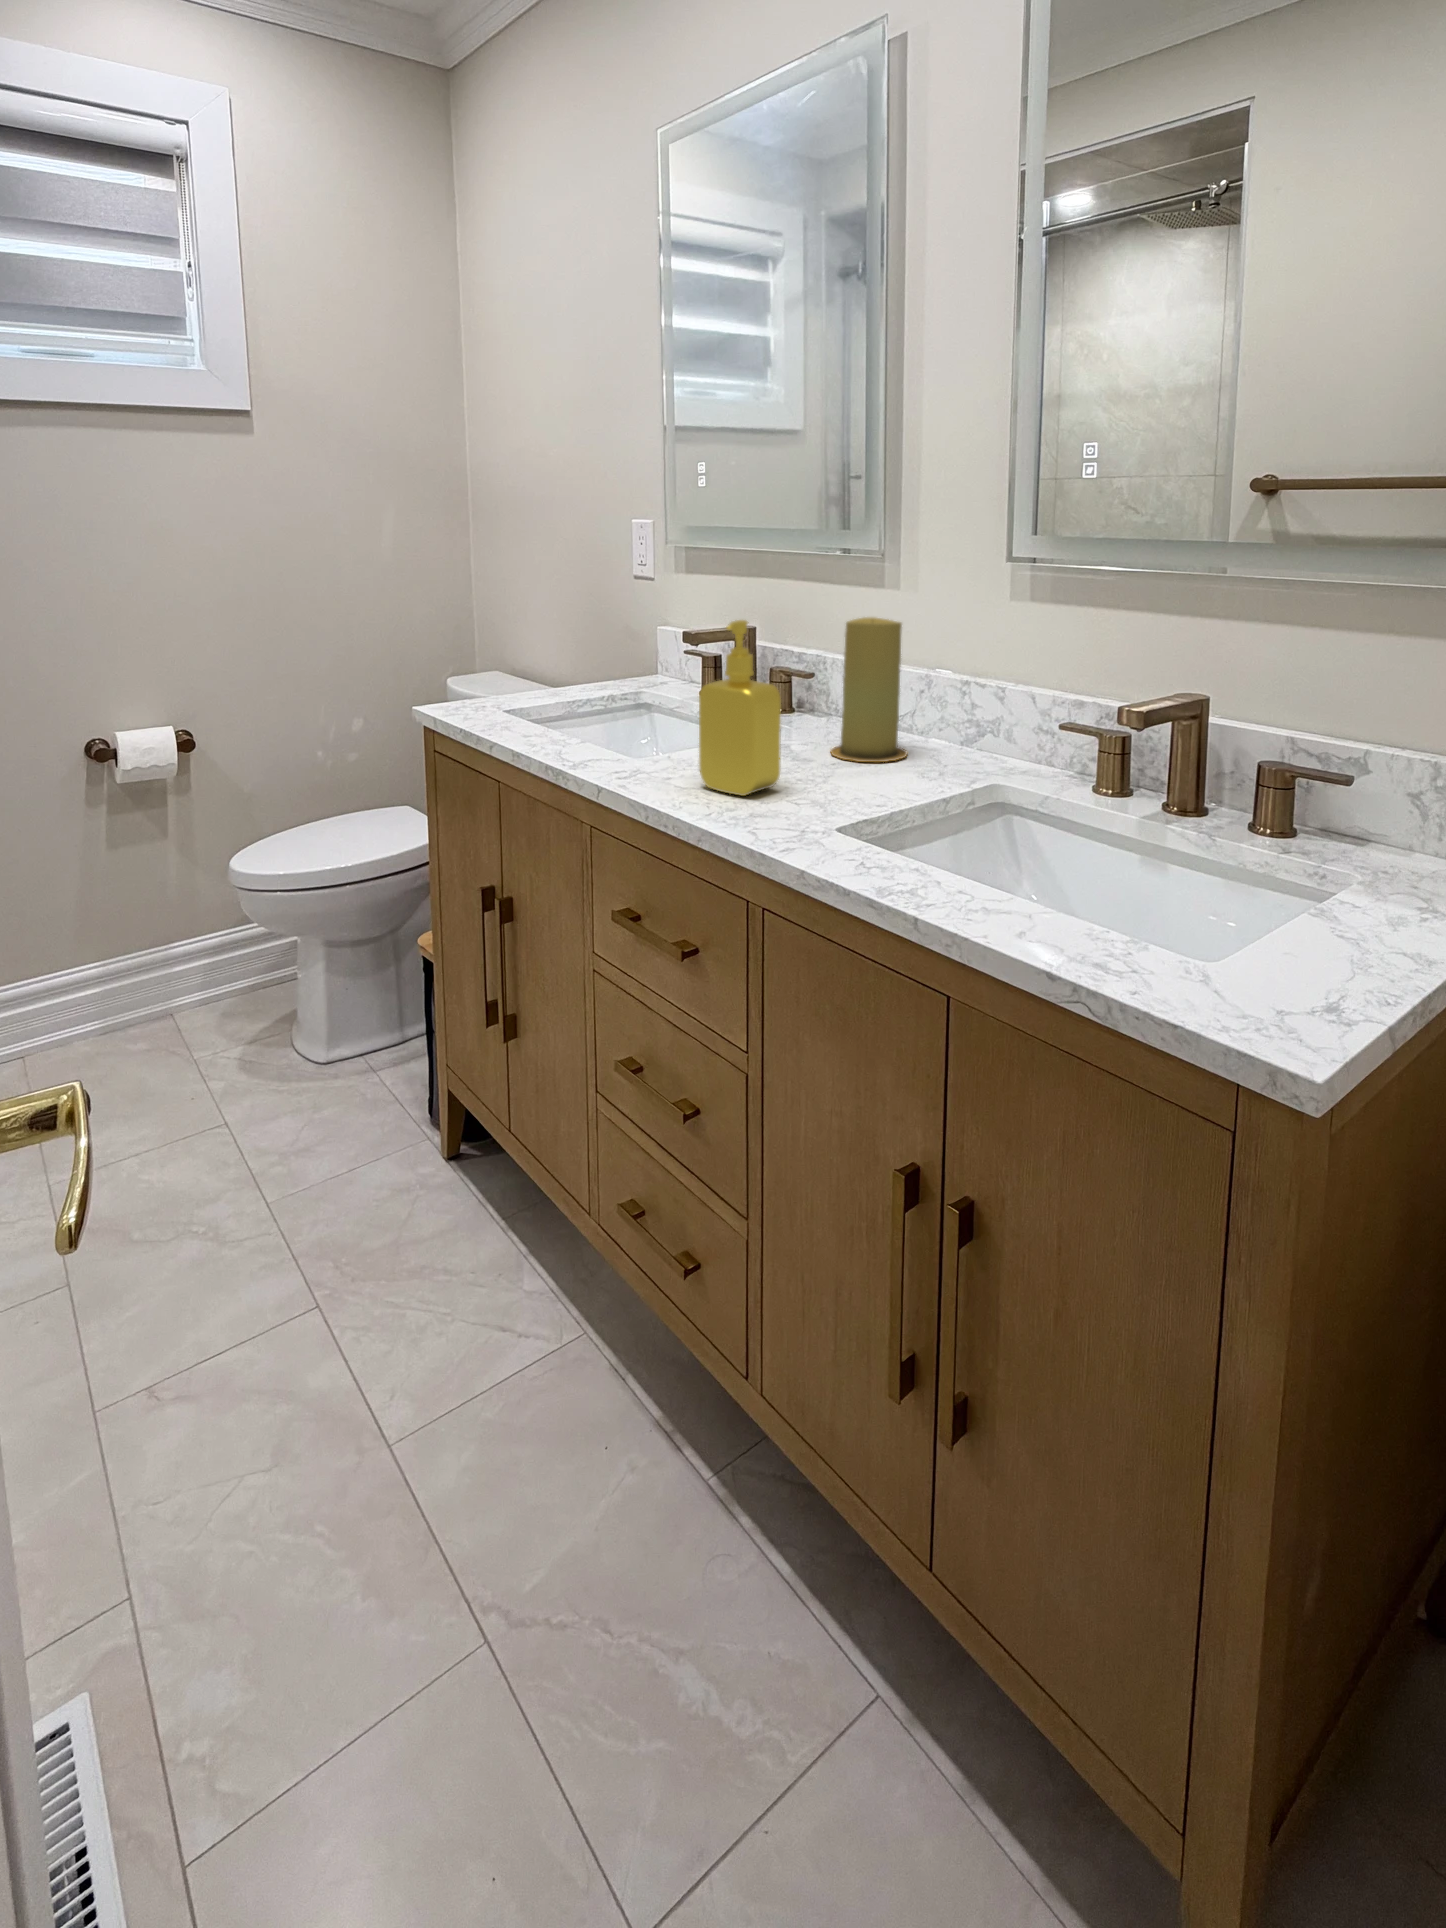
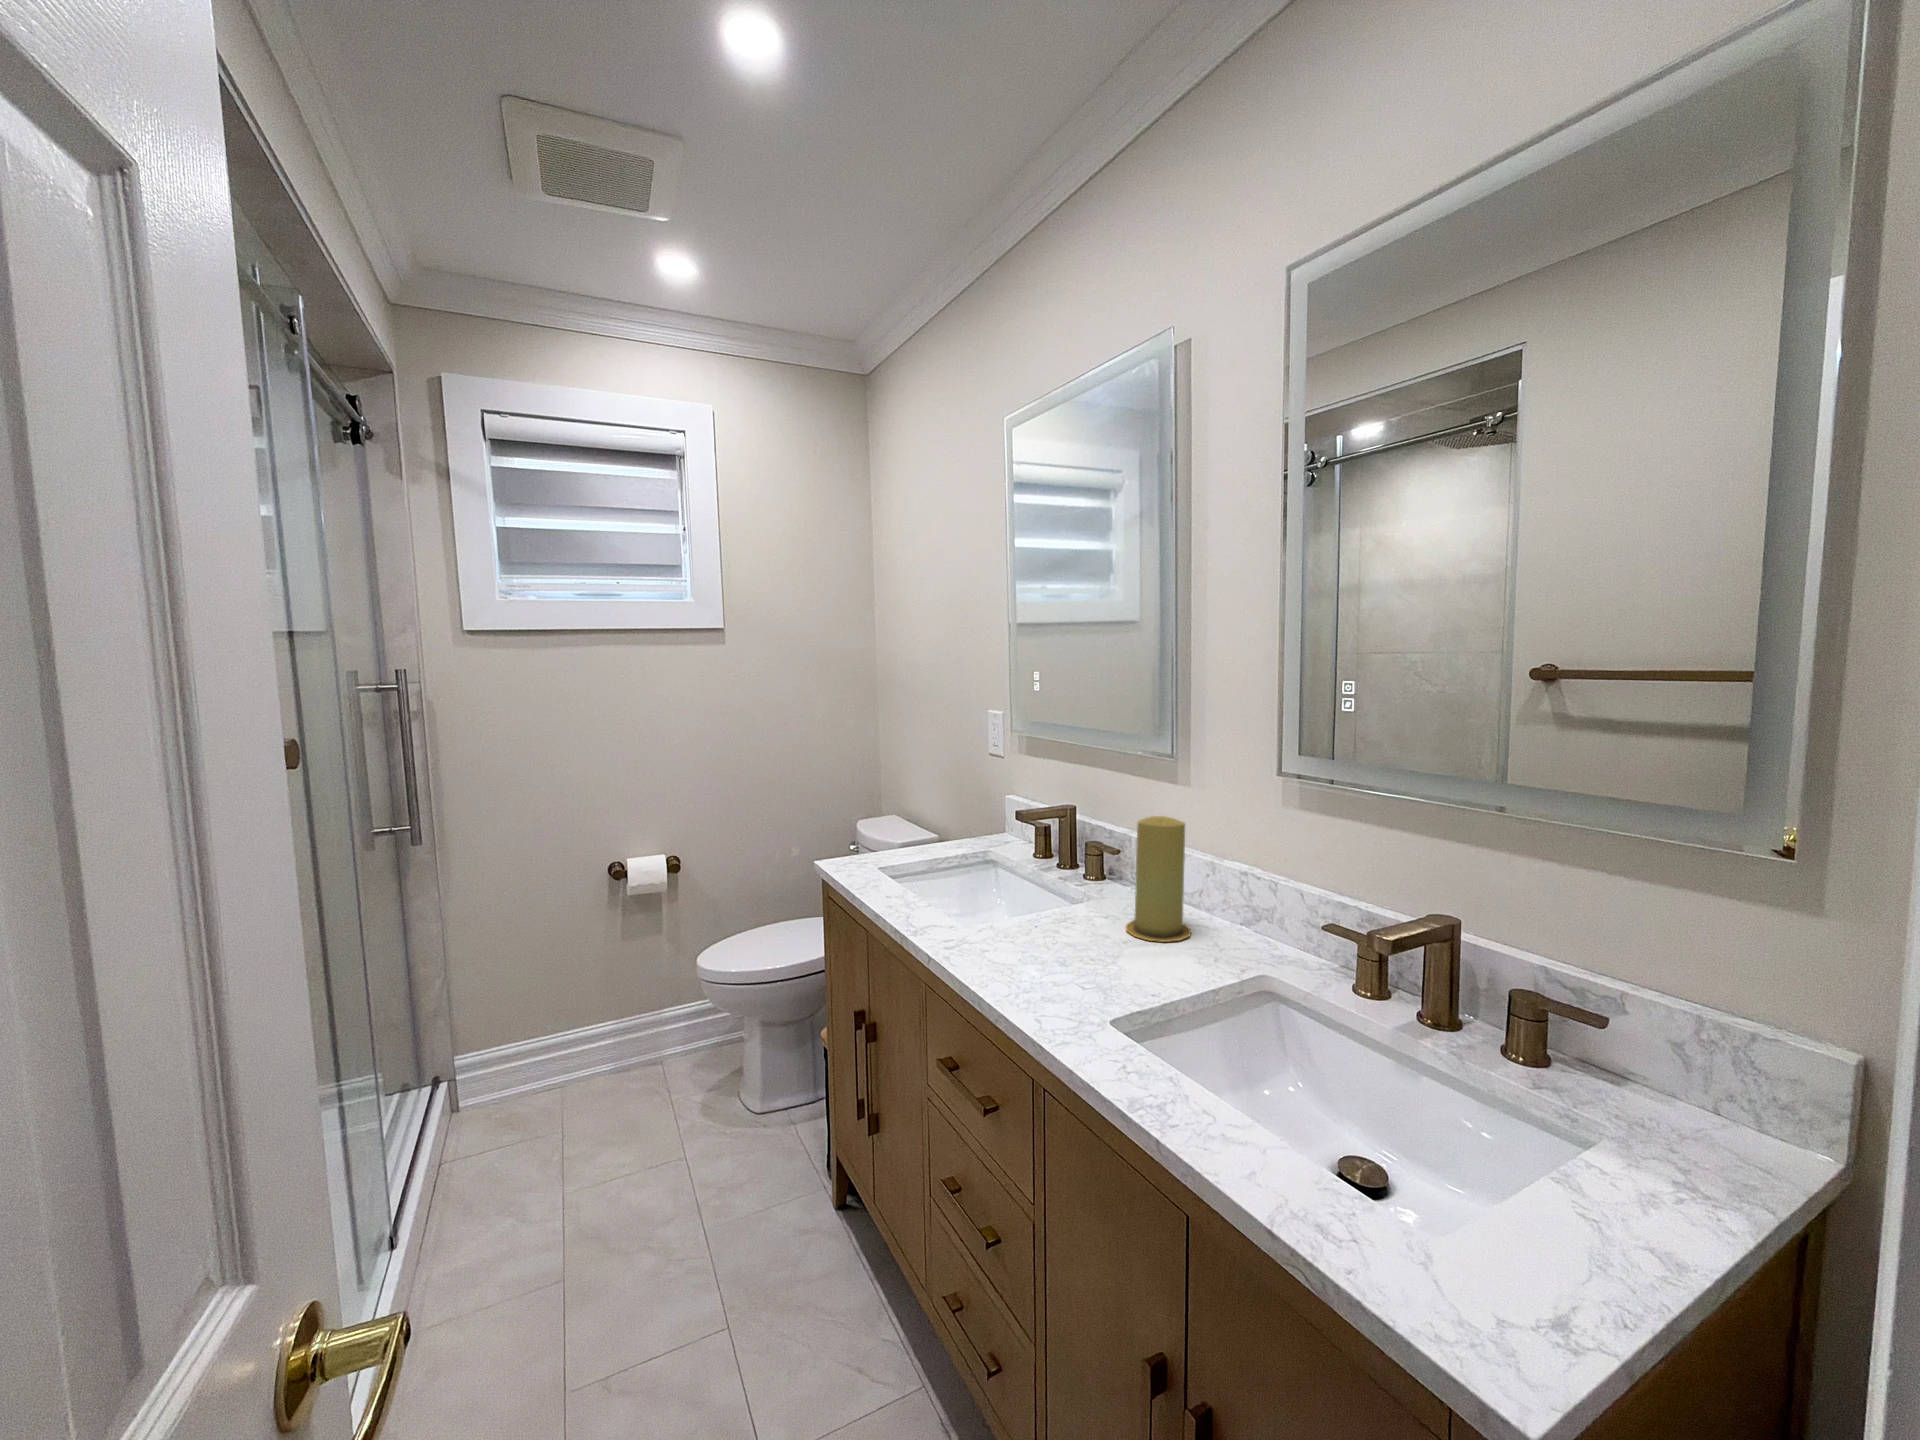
soap dispenser: present [699,620,781,796] -> none [1007,830,1073,978]

